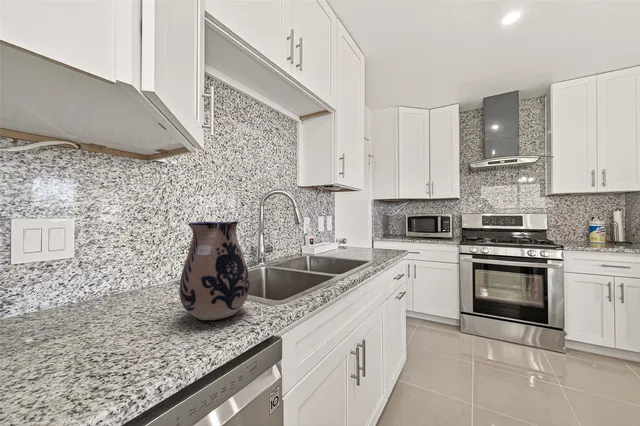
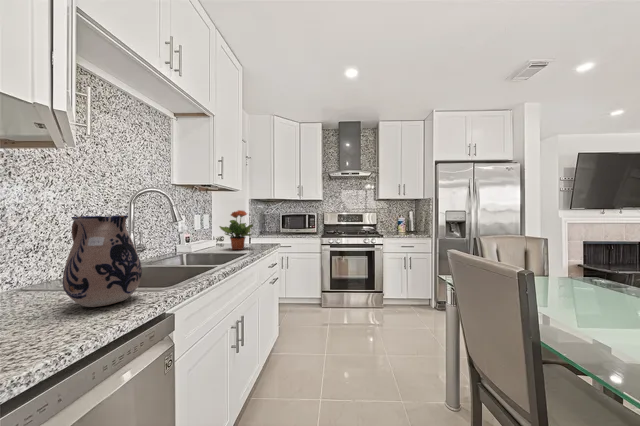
potted plant: none [342,212,378,255] -> present [220,210,253,250]

